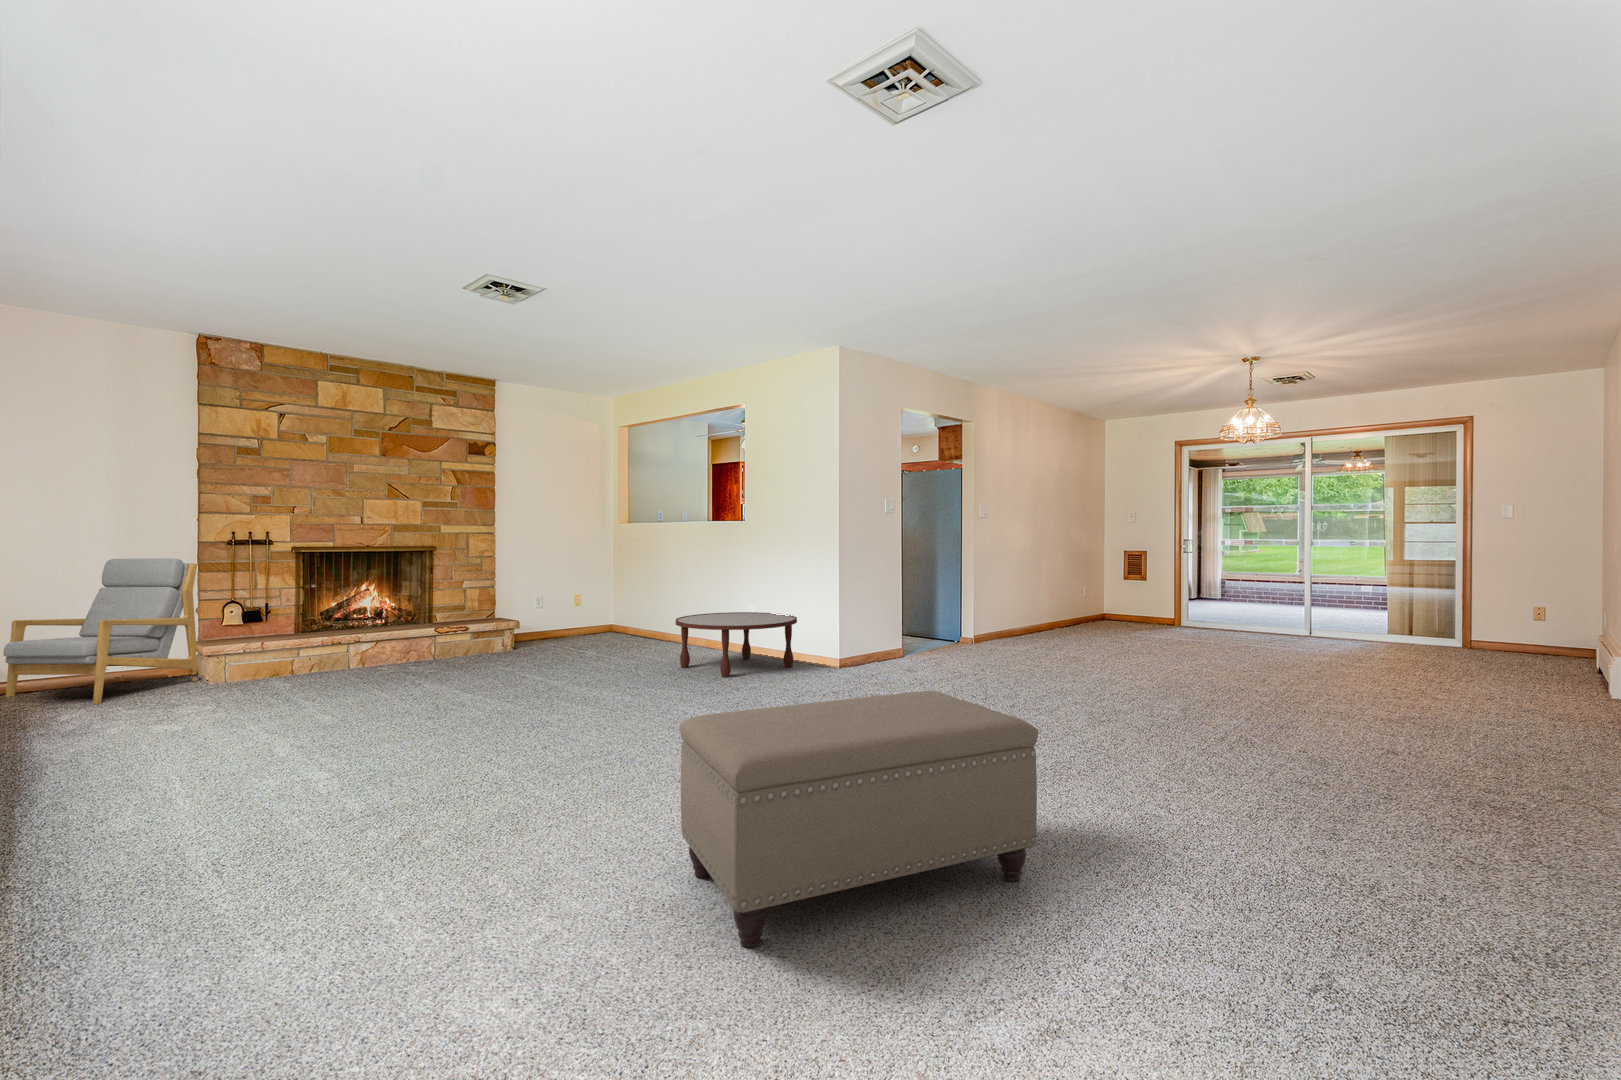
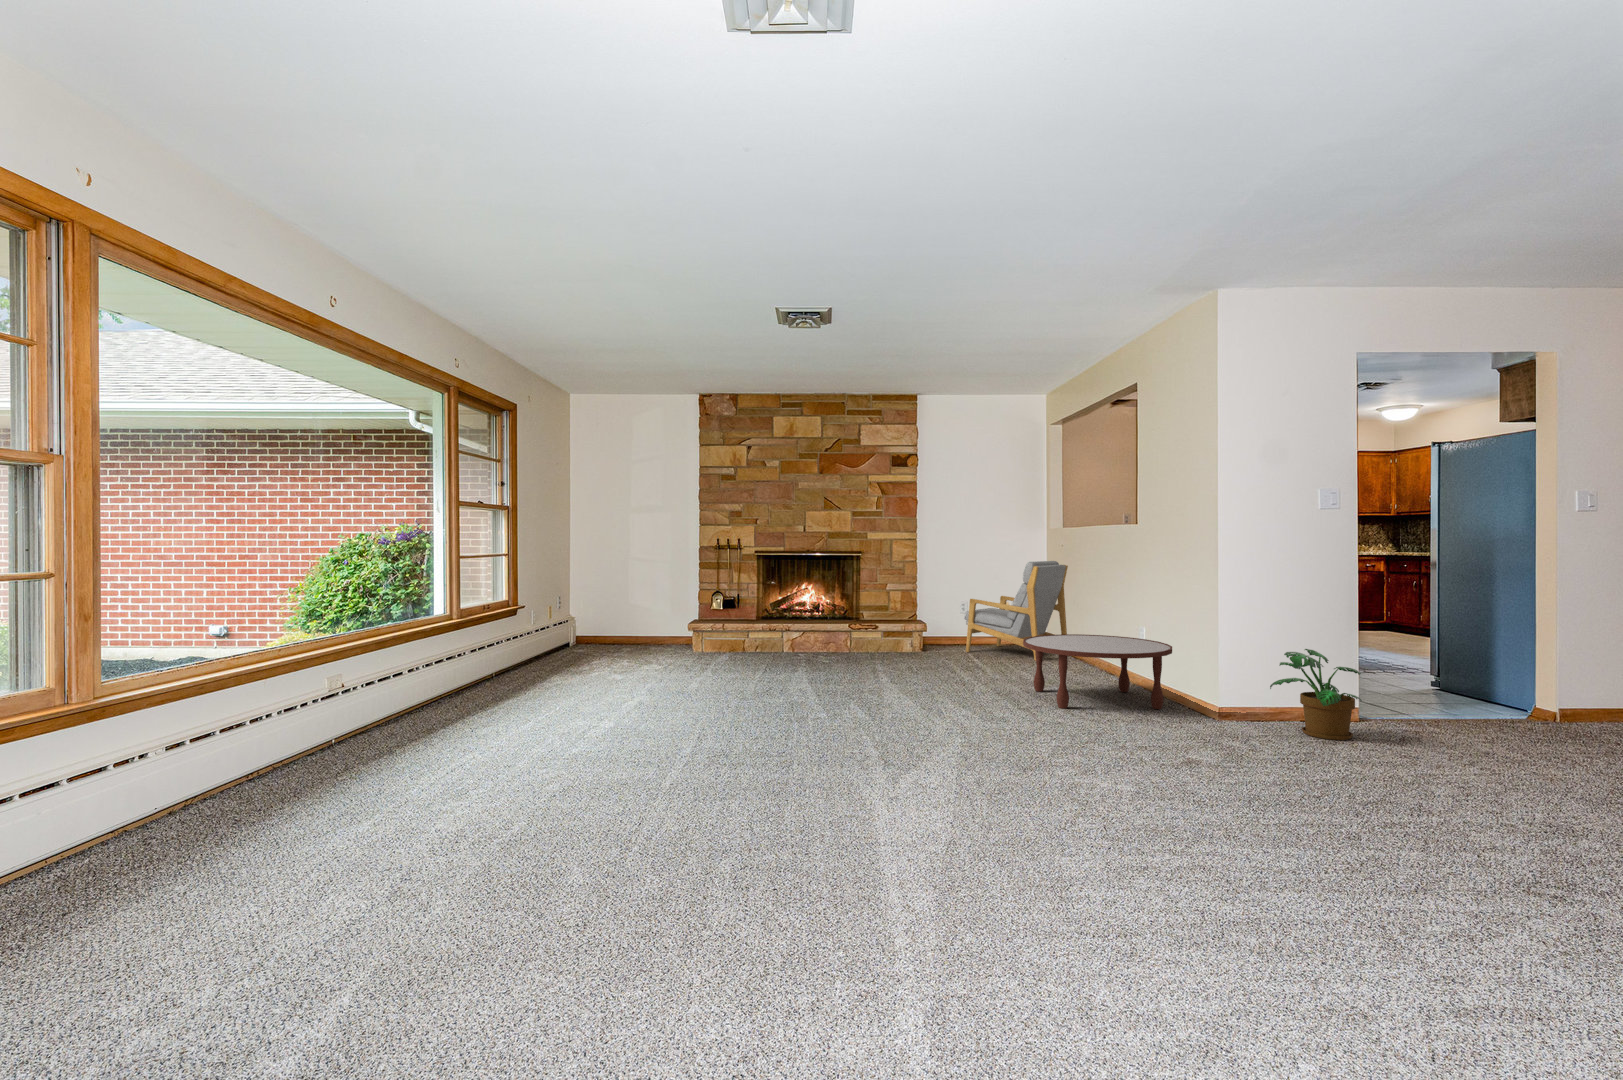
armchair: present [3,558,198,704] -> present [964,561,1068,661]
potted plant: none [869,607,930,670] -> present [1270,649,1362,740]
ottoman: present [680,691,1038,948] -> none [608,728,990,1009]

